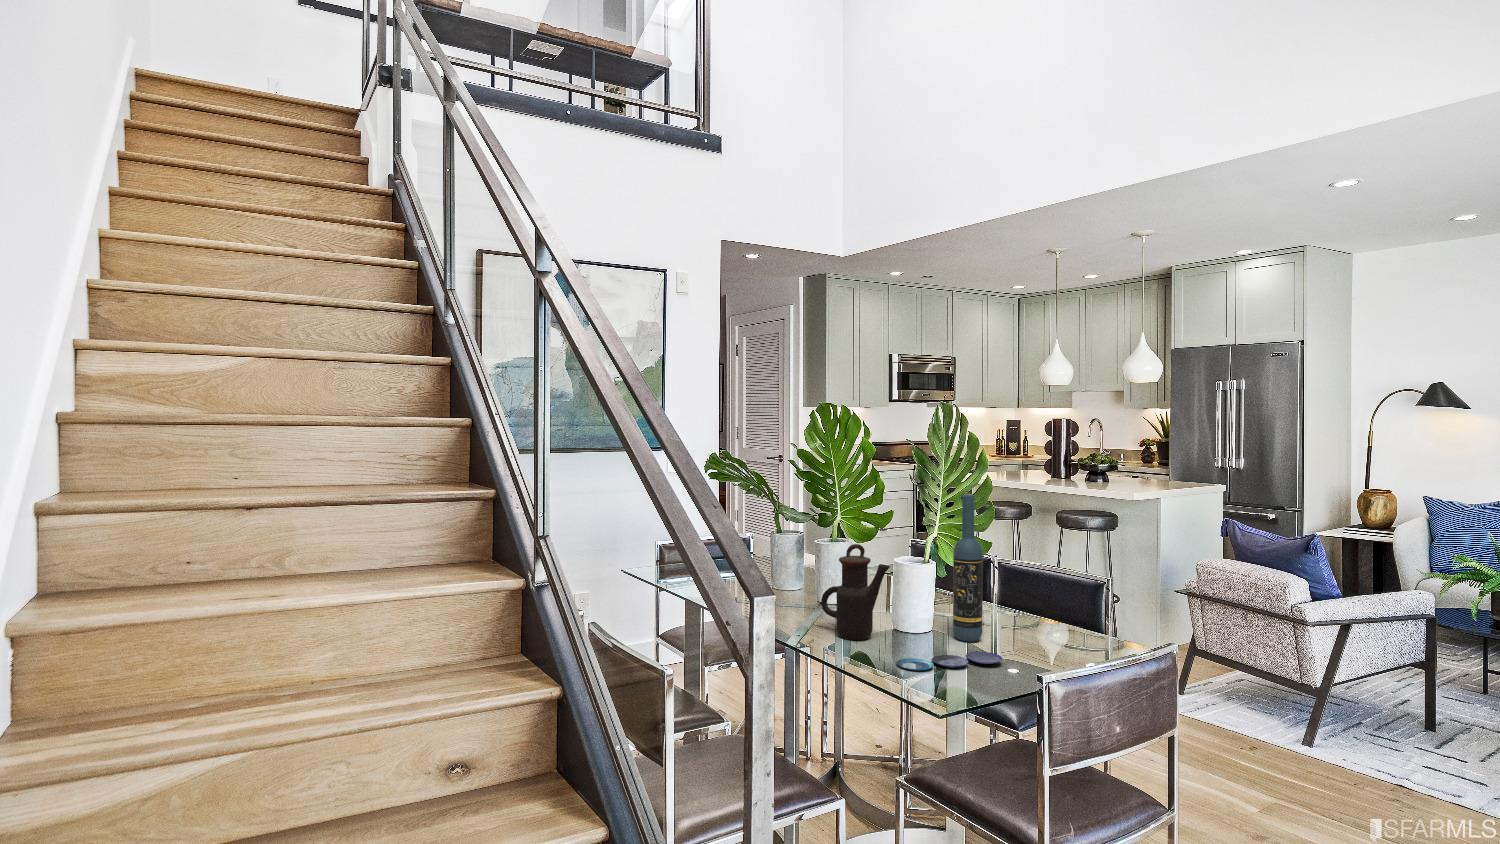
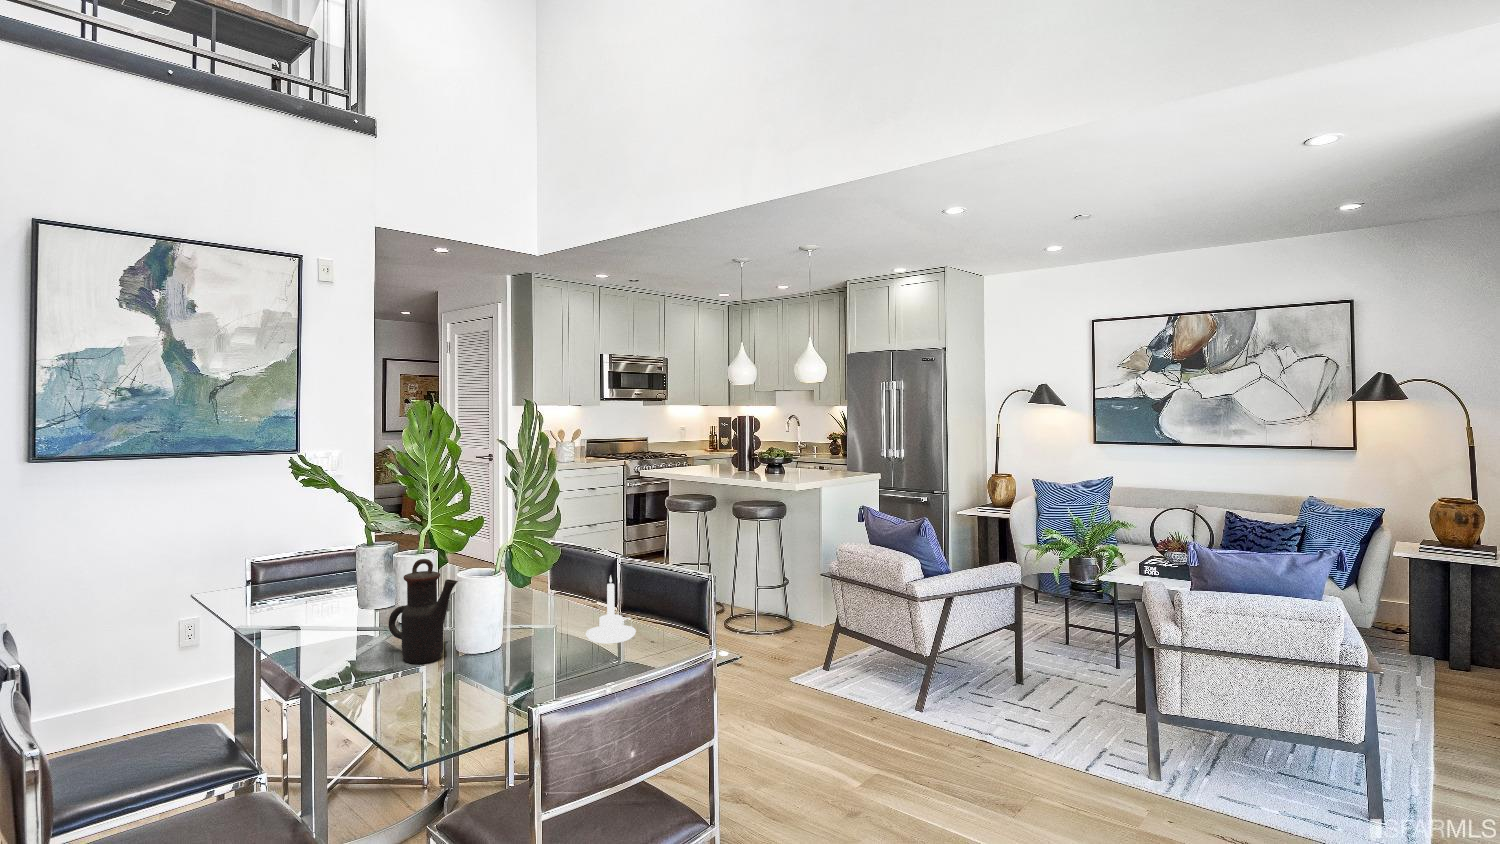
wine bottle: present [953,495,983,642] -> none [536,501,567,653]
candle holder: none [992,570,1043,638] -> present [586,575,636,643]
plate: present [897,652,1002,671] -> none [446,665,569,695]

